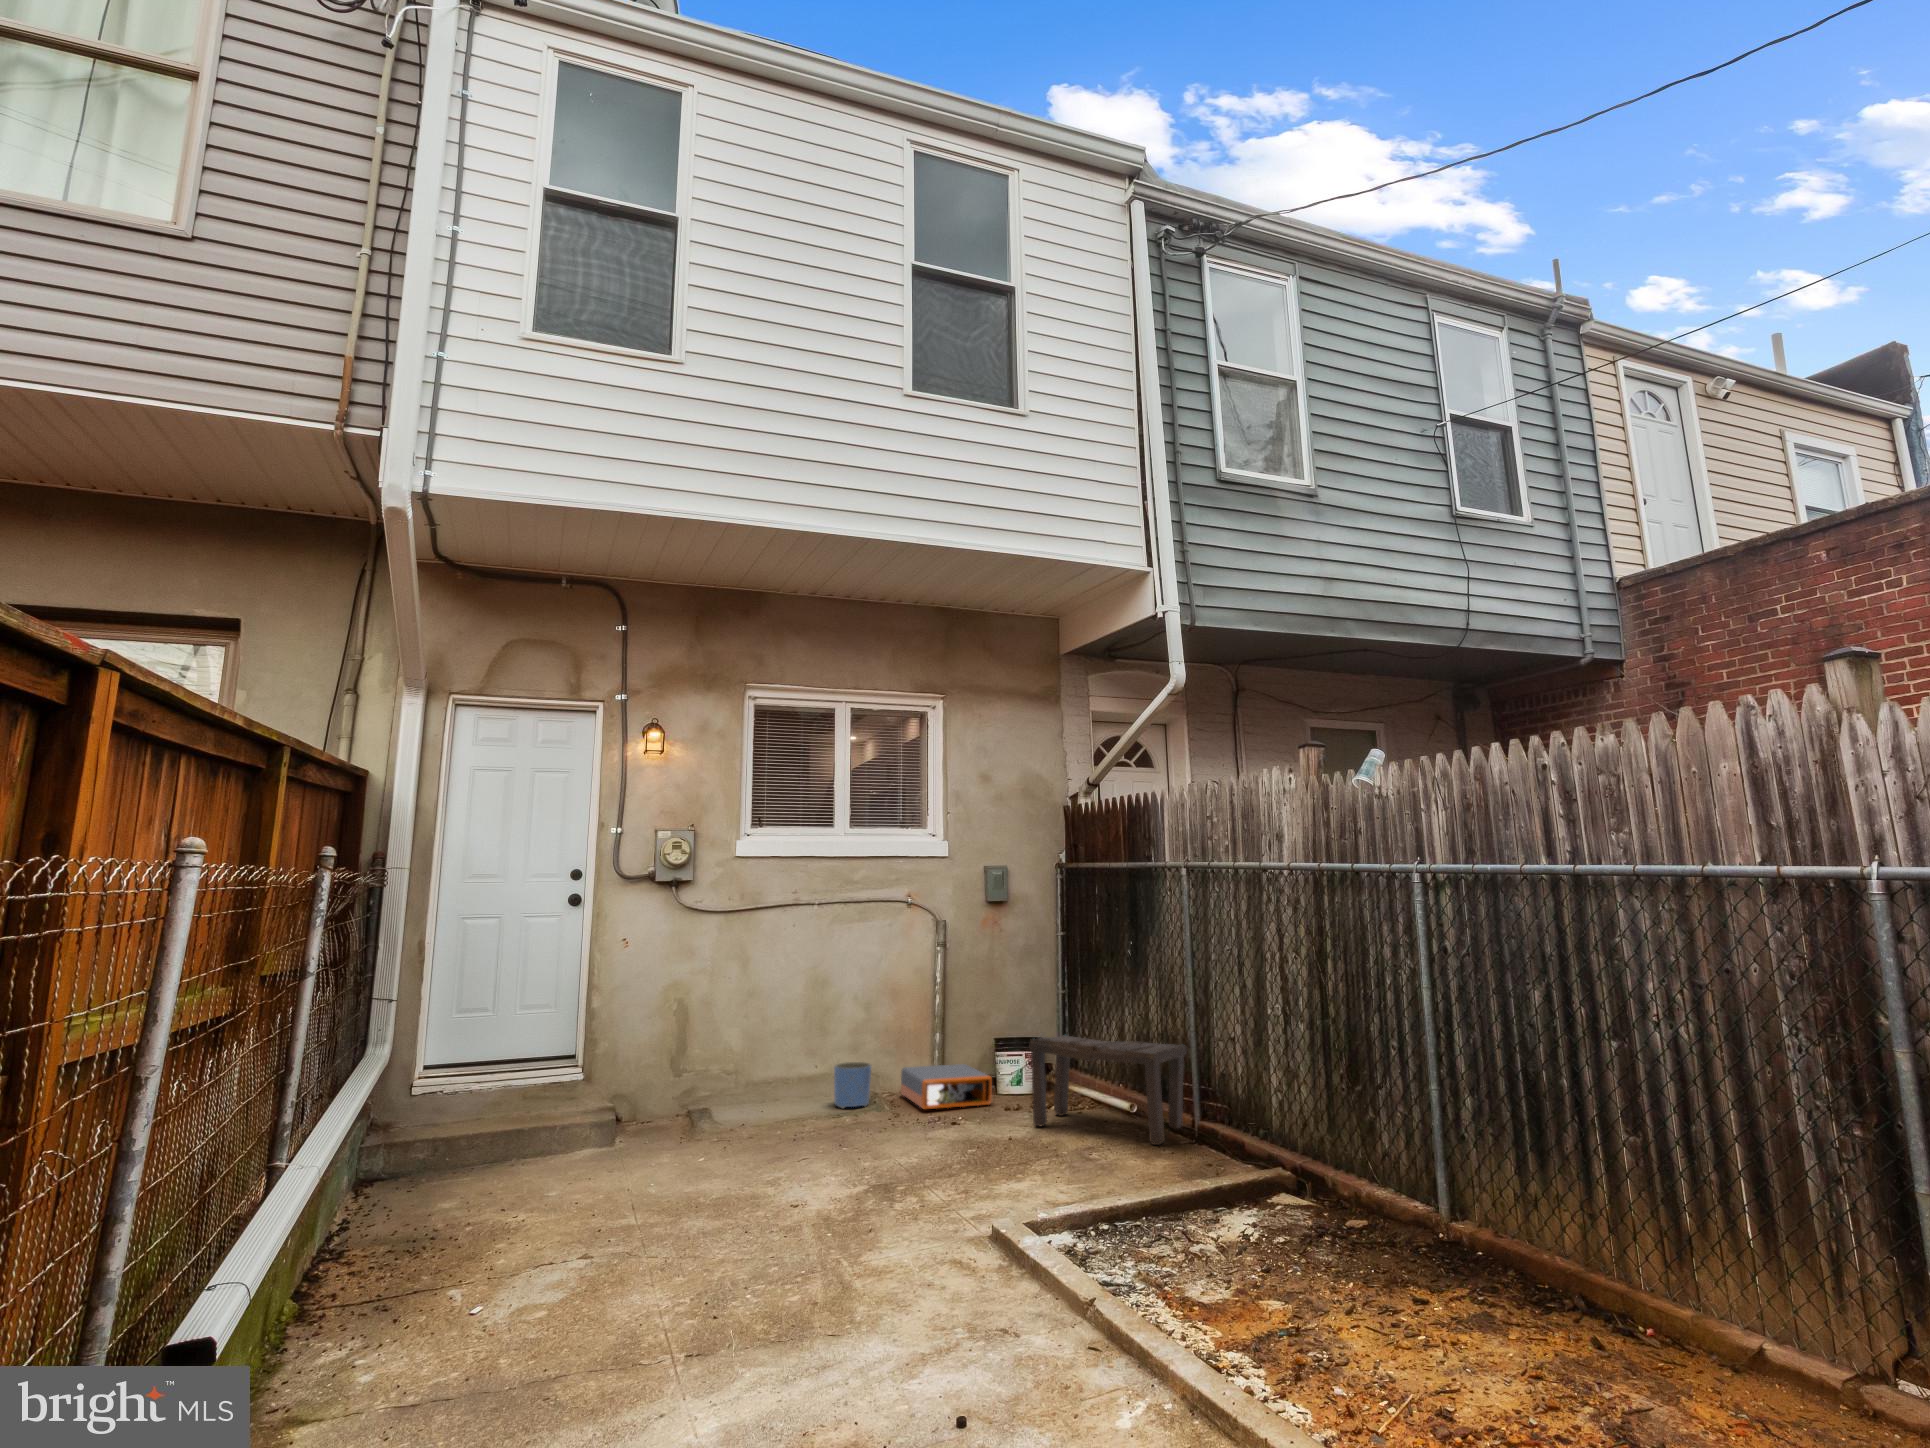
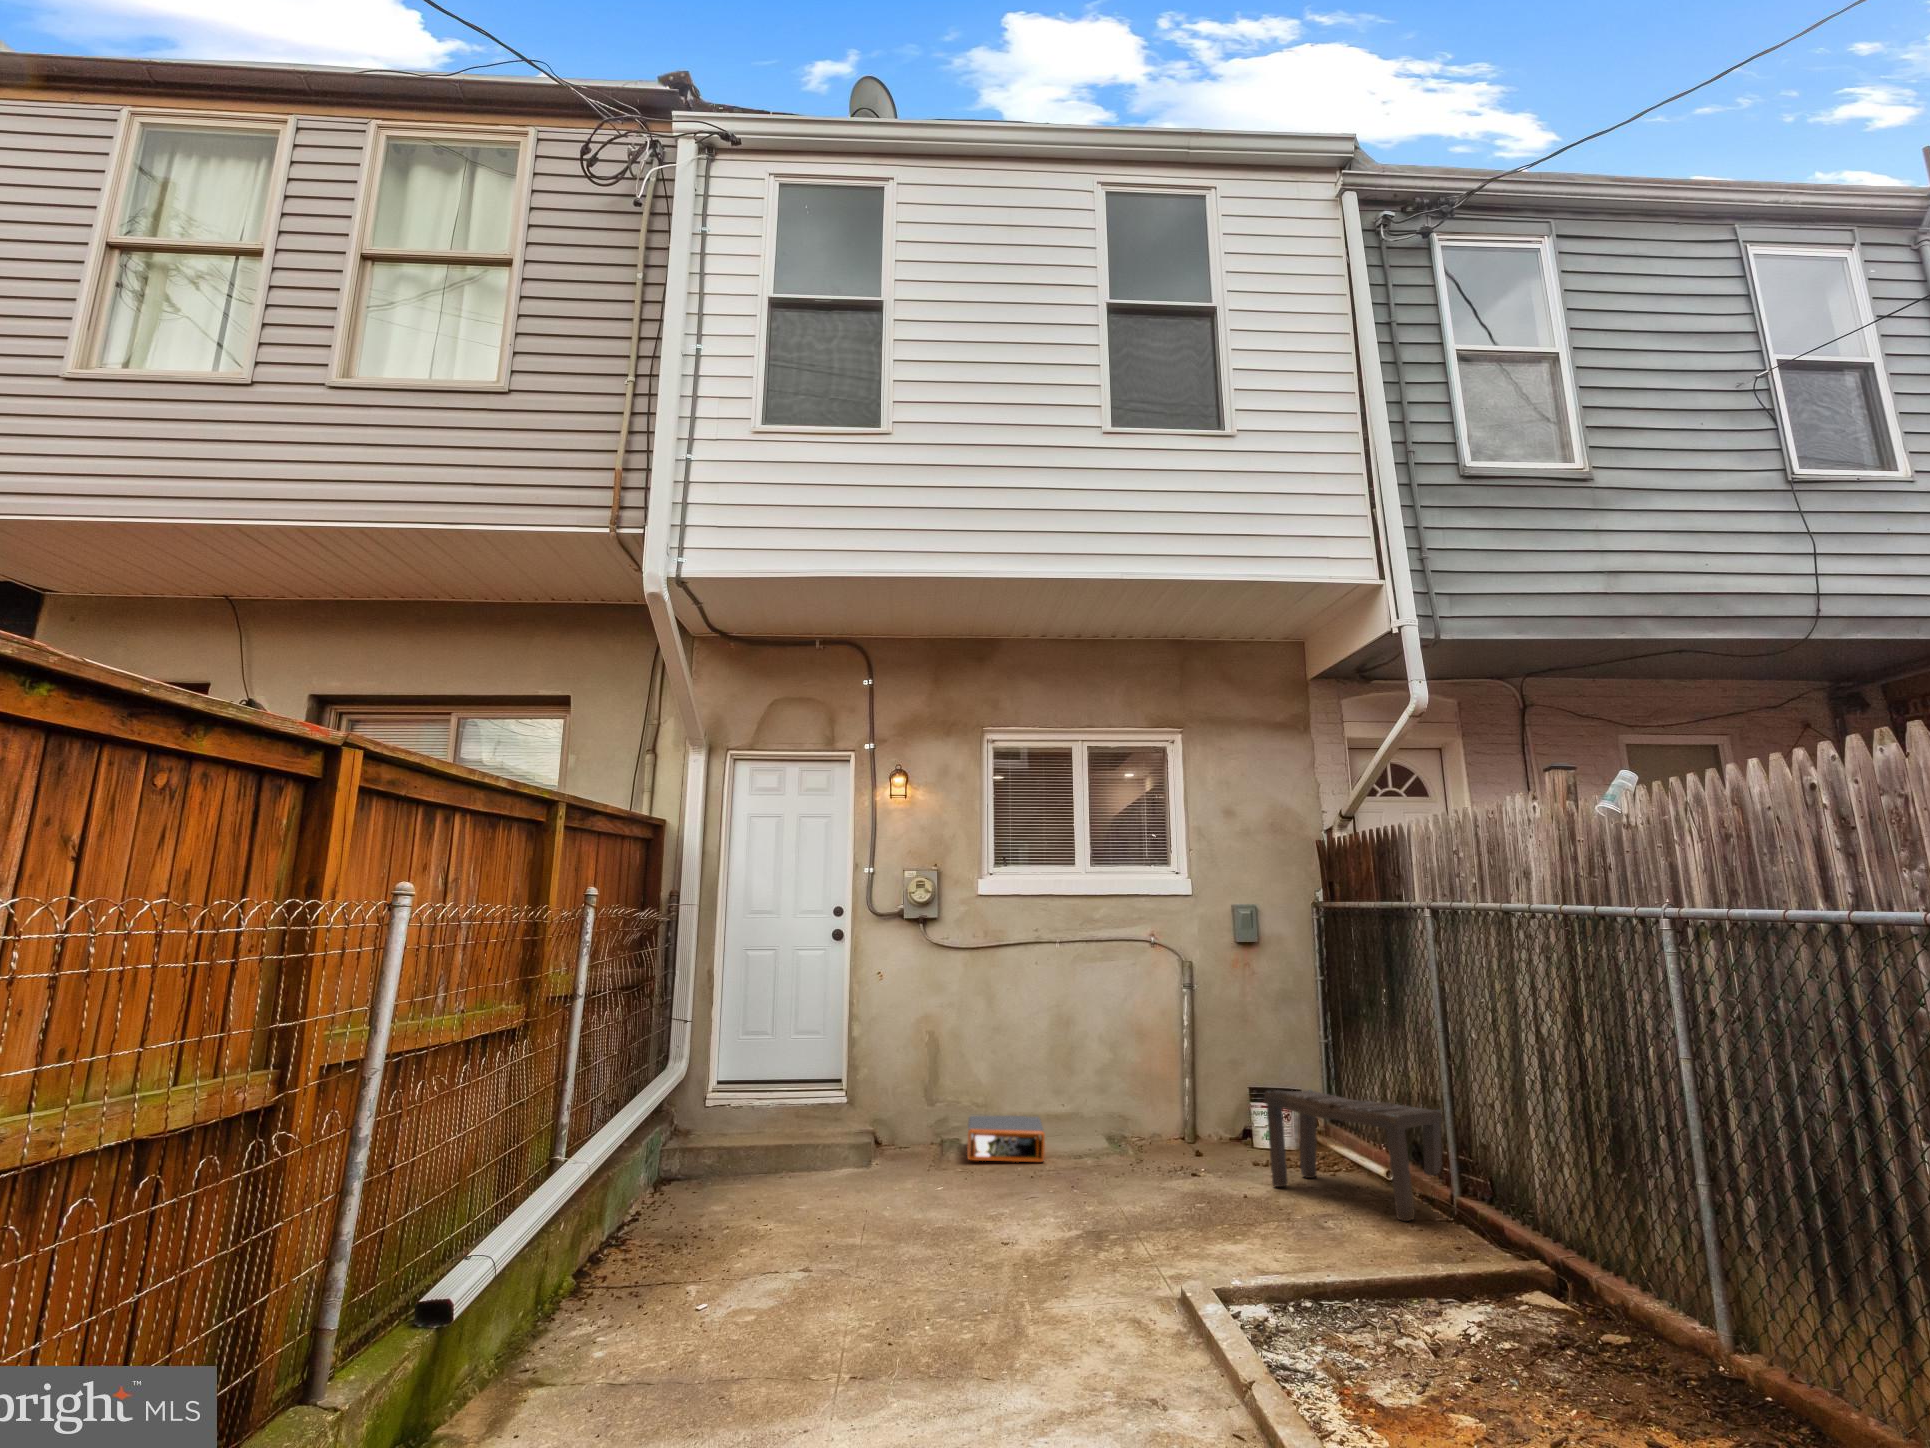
planter: present [834,1062,871,1108] -> none [1075,1102,1112,1150]
storage box: present [901,1064,992,1109] -> present [967,1116,1045,1162]

